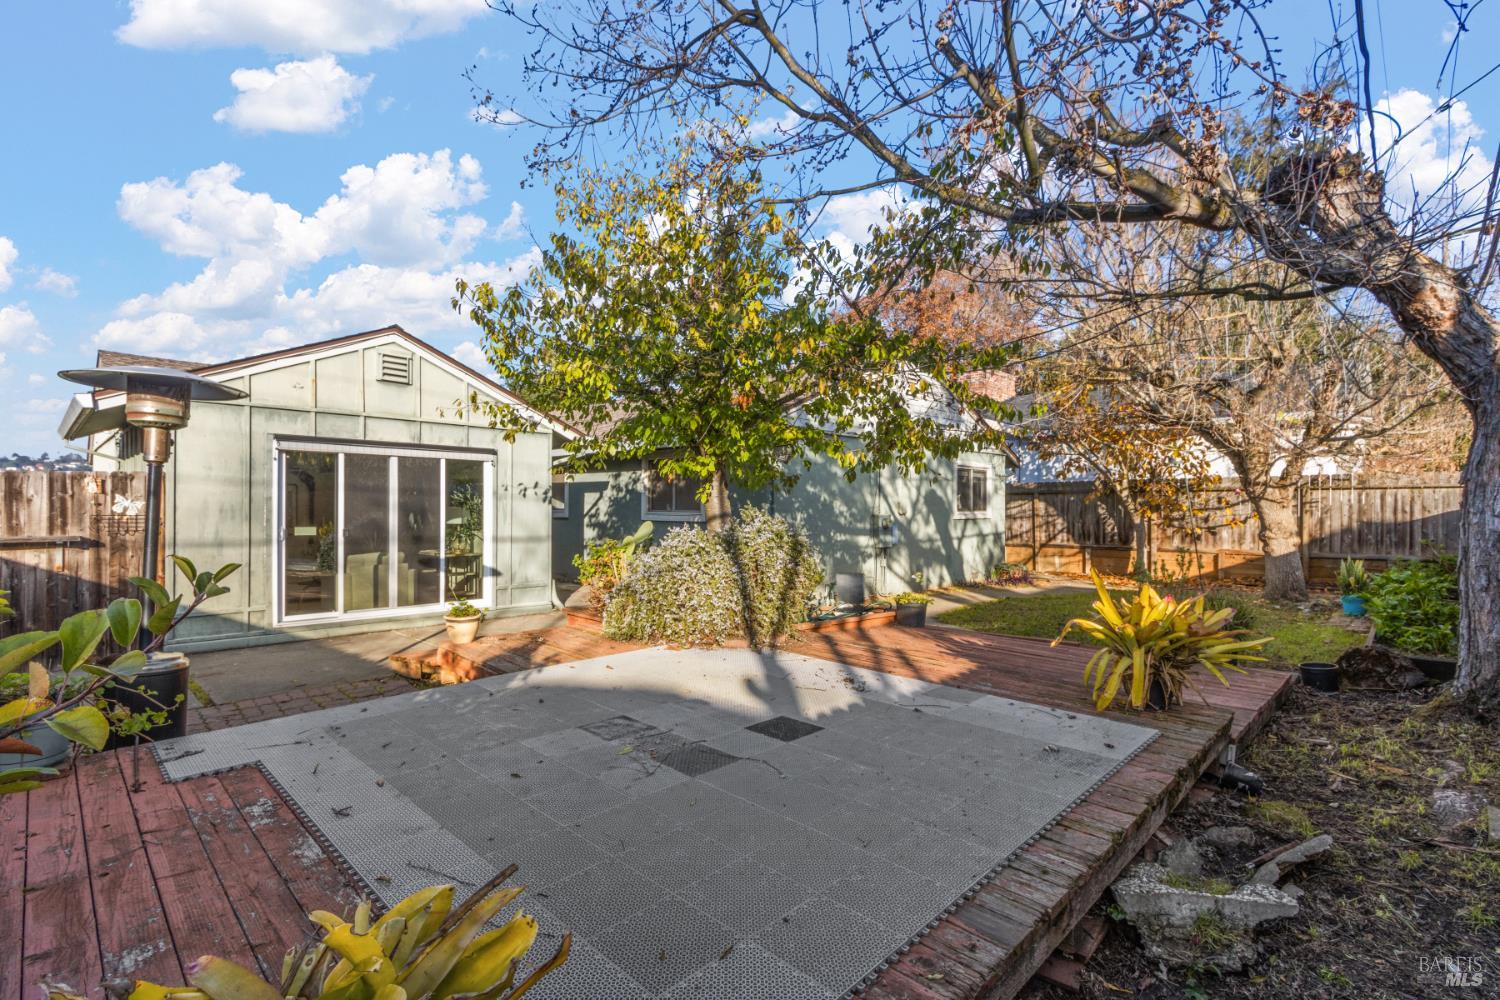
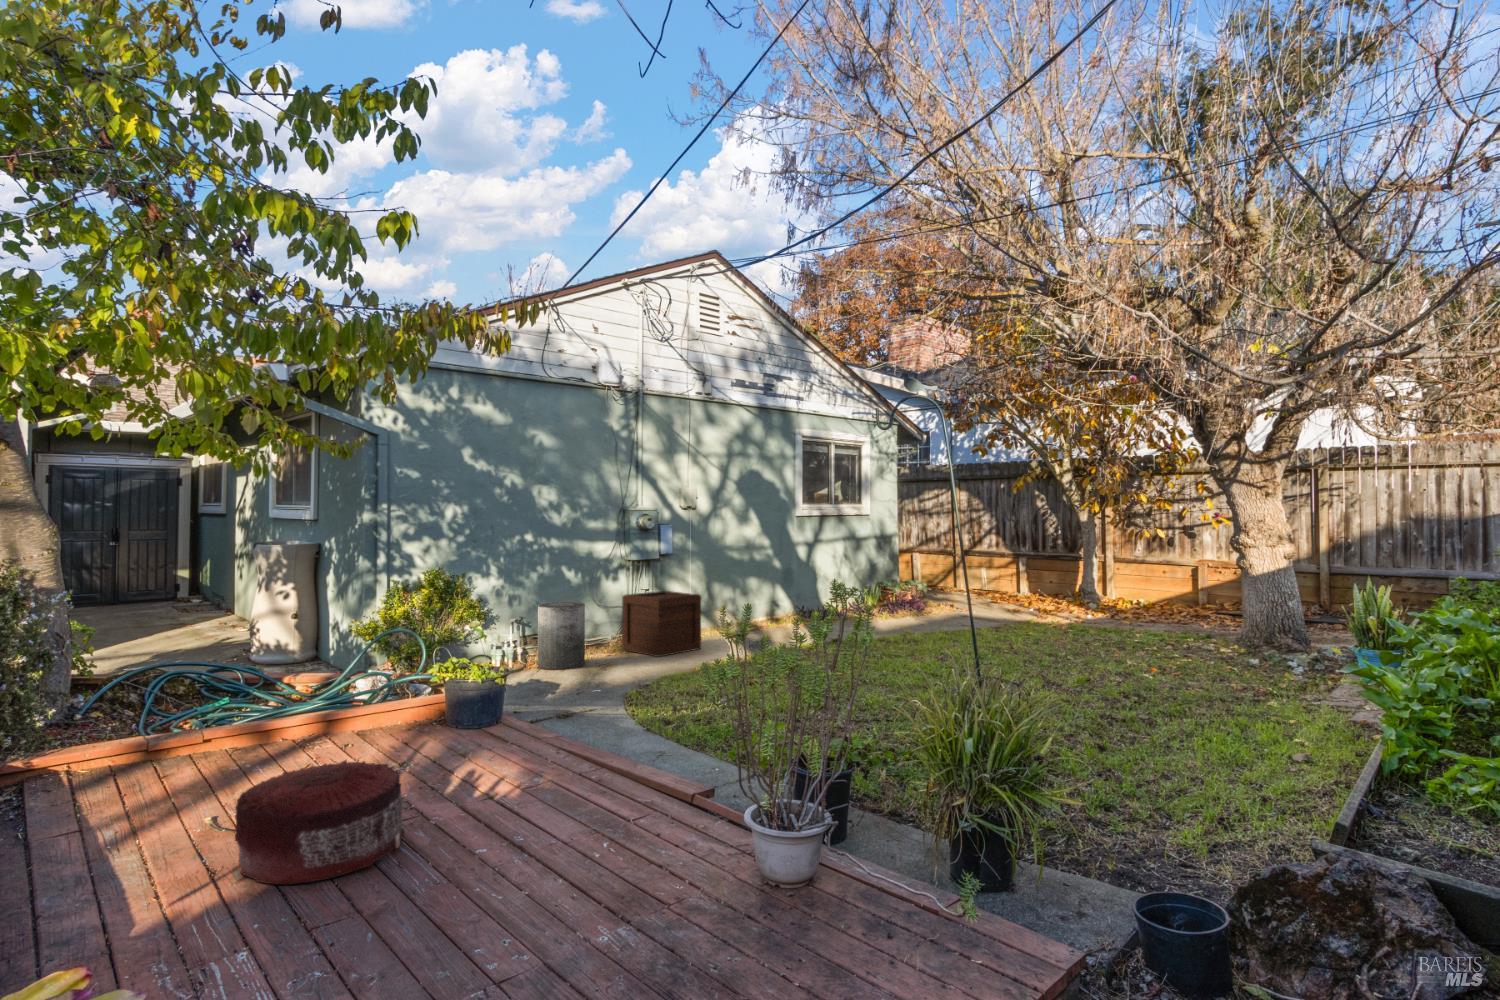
wooden crate: none [872,567,921,607] -> present [622,591,701,657]
pouf: none [922,629,989,672] -> present [235,760,404,885]

